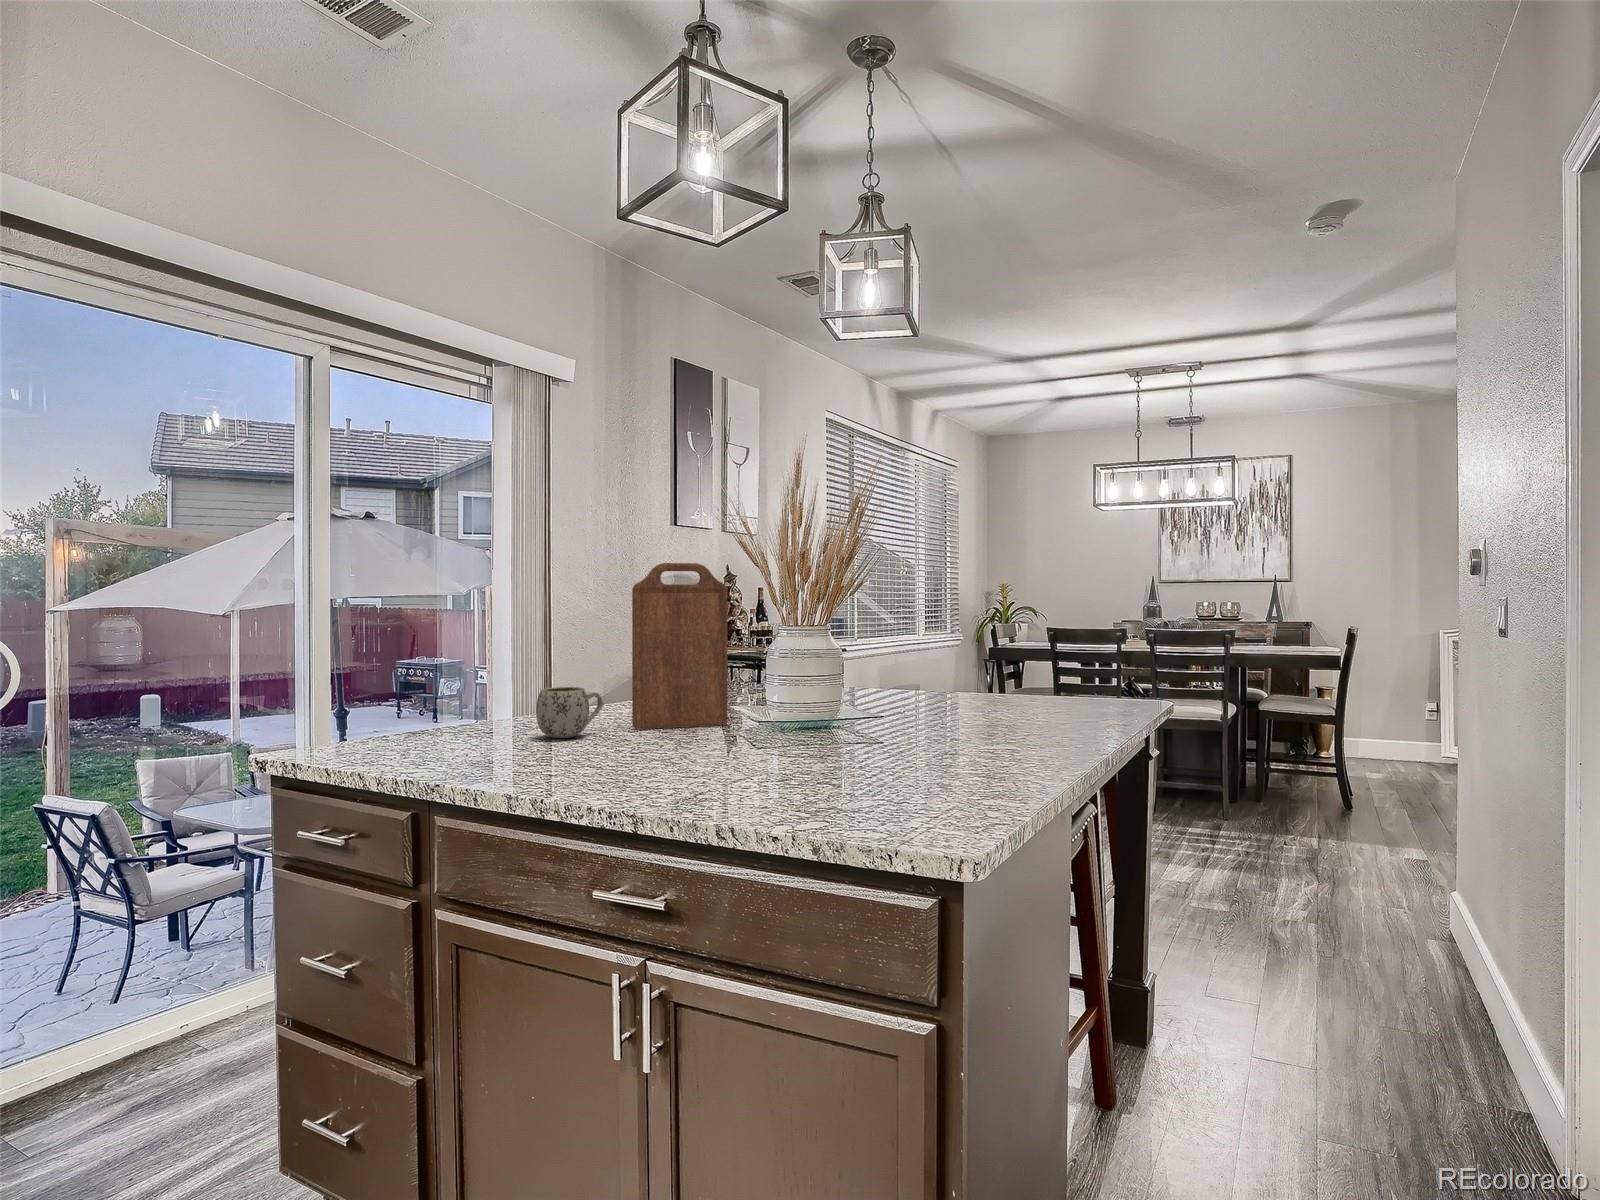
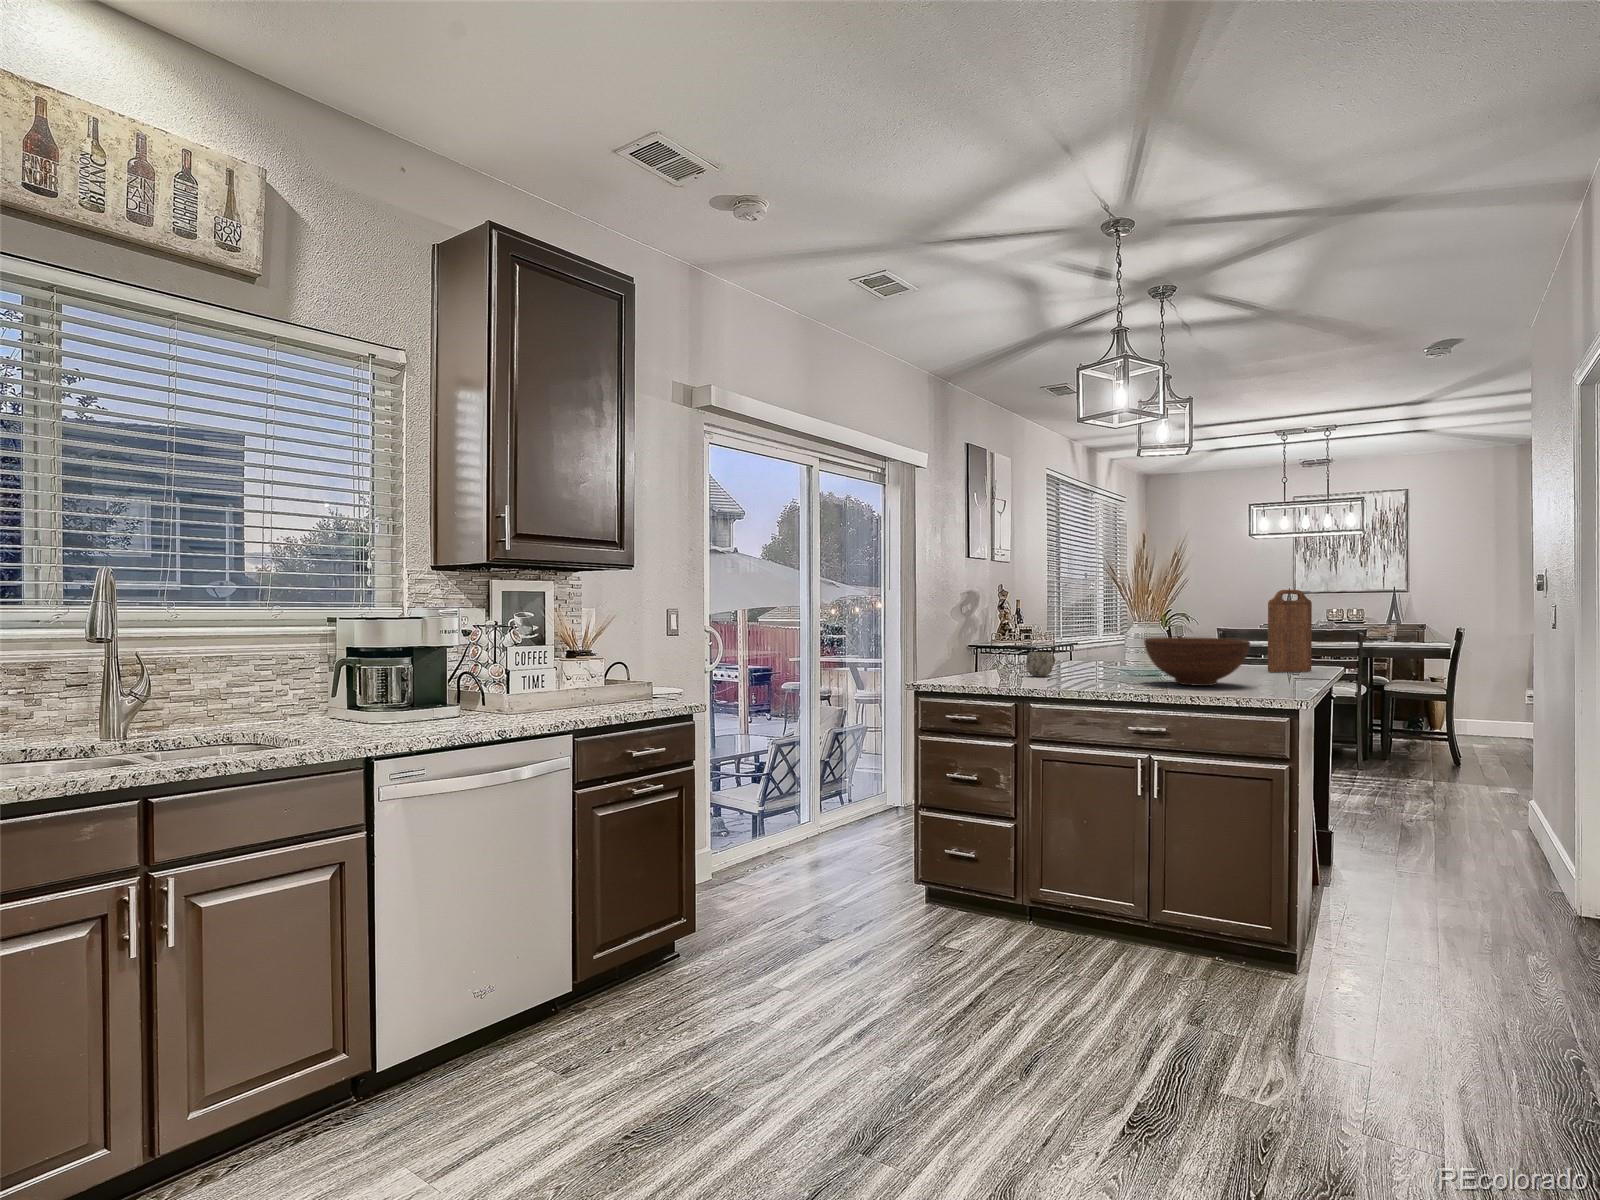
cutting board: present [632,563,727,729] -> present [1268,590,1312,672]
fruit bowl: none [711,659,926,771] -> present [1144,637,1250,686]

